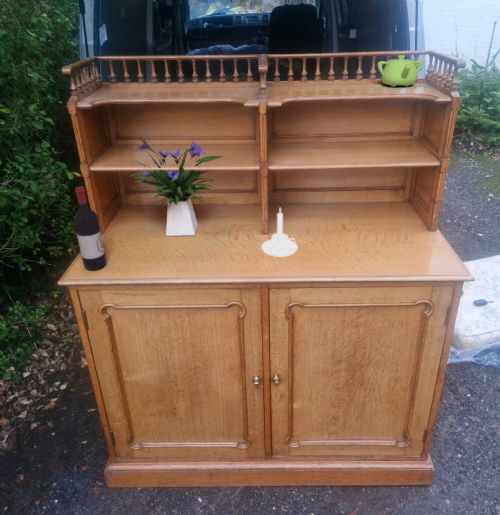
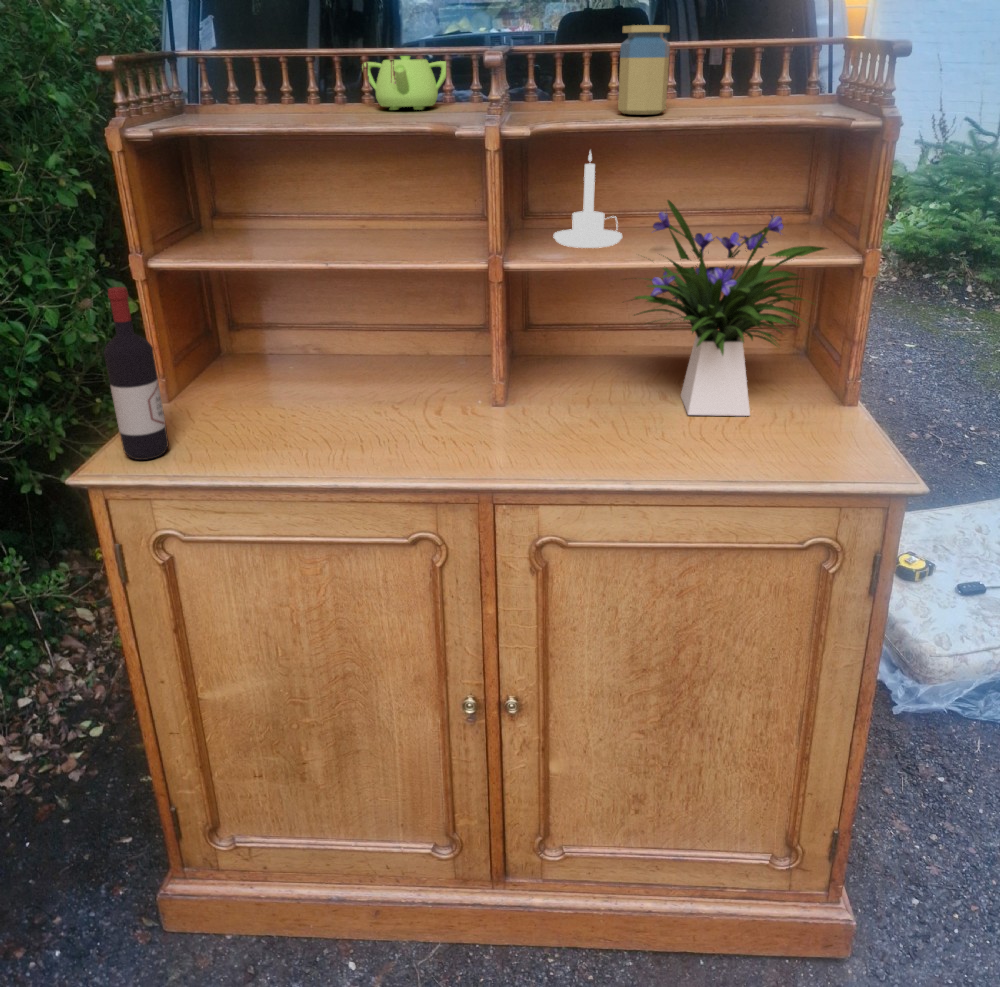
jar: none [321,47,347,91] -> present [618,25,670,115]
teapot: present [378,55,423,87] -> present [362,56,446,110]
flower arrangement: present [131,138,221,236] -> present [634,200,826,416]
candle holder: present [262,209,298,257] -> present [554,151,622,248]

